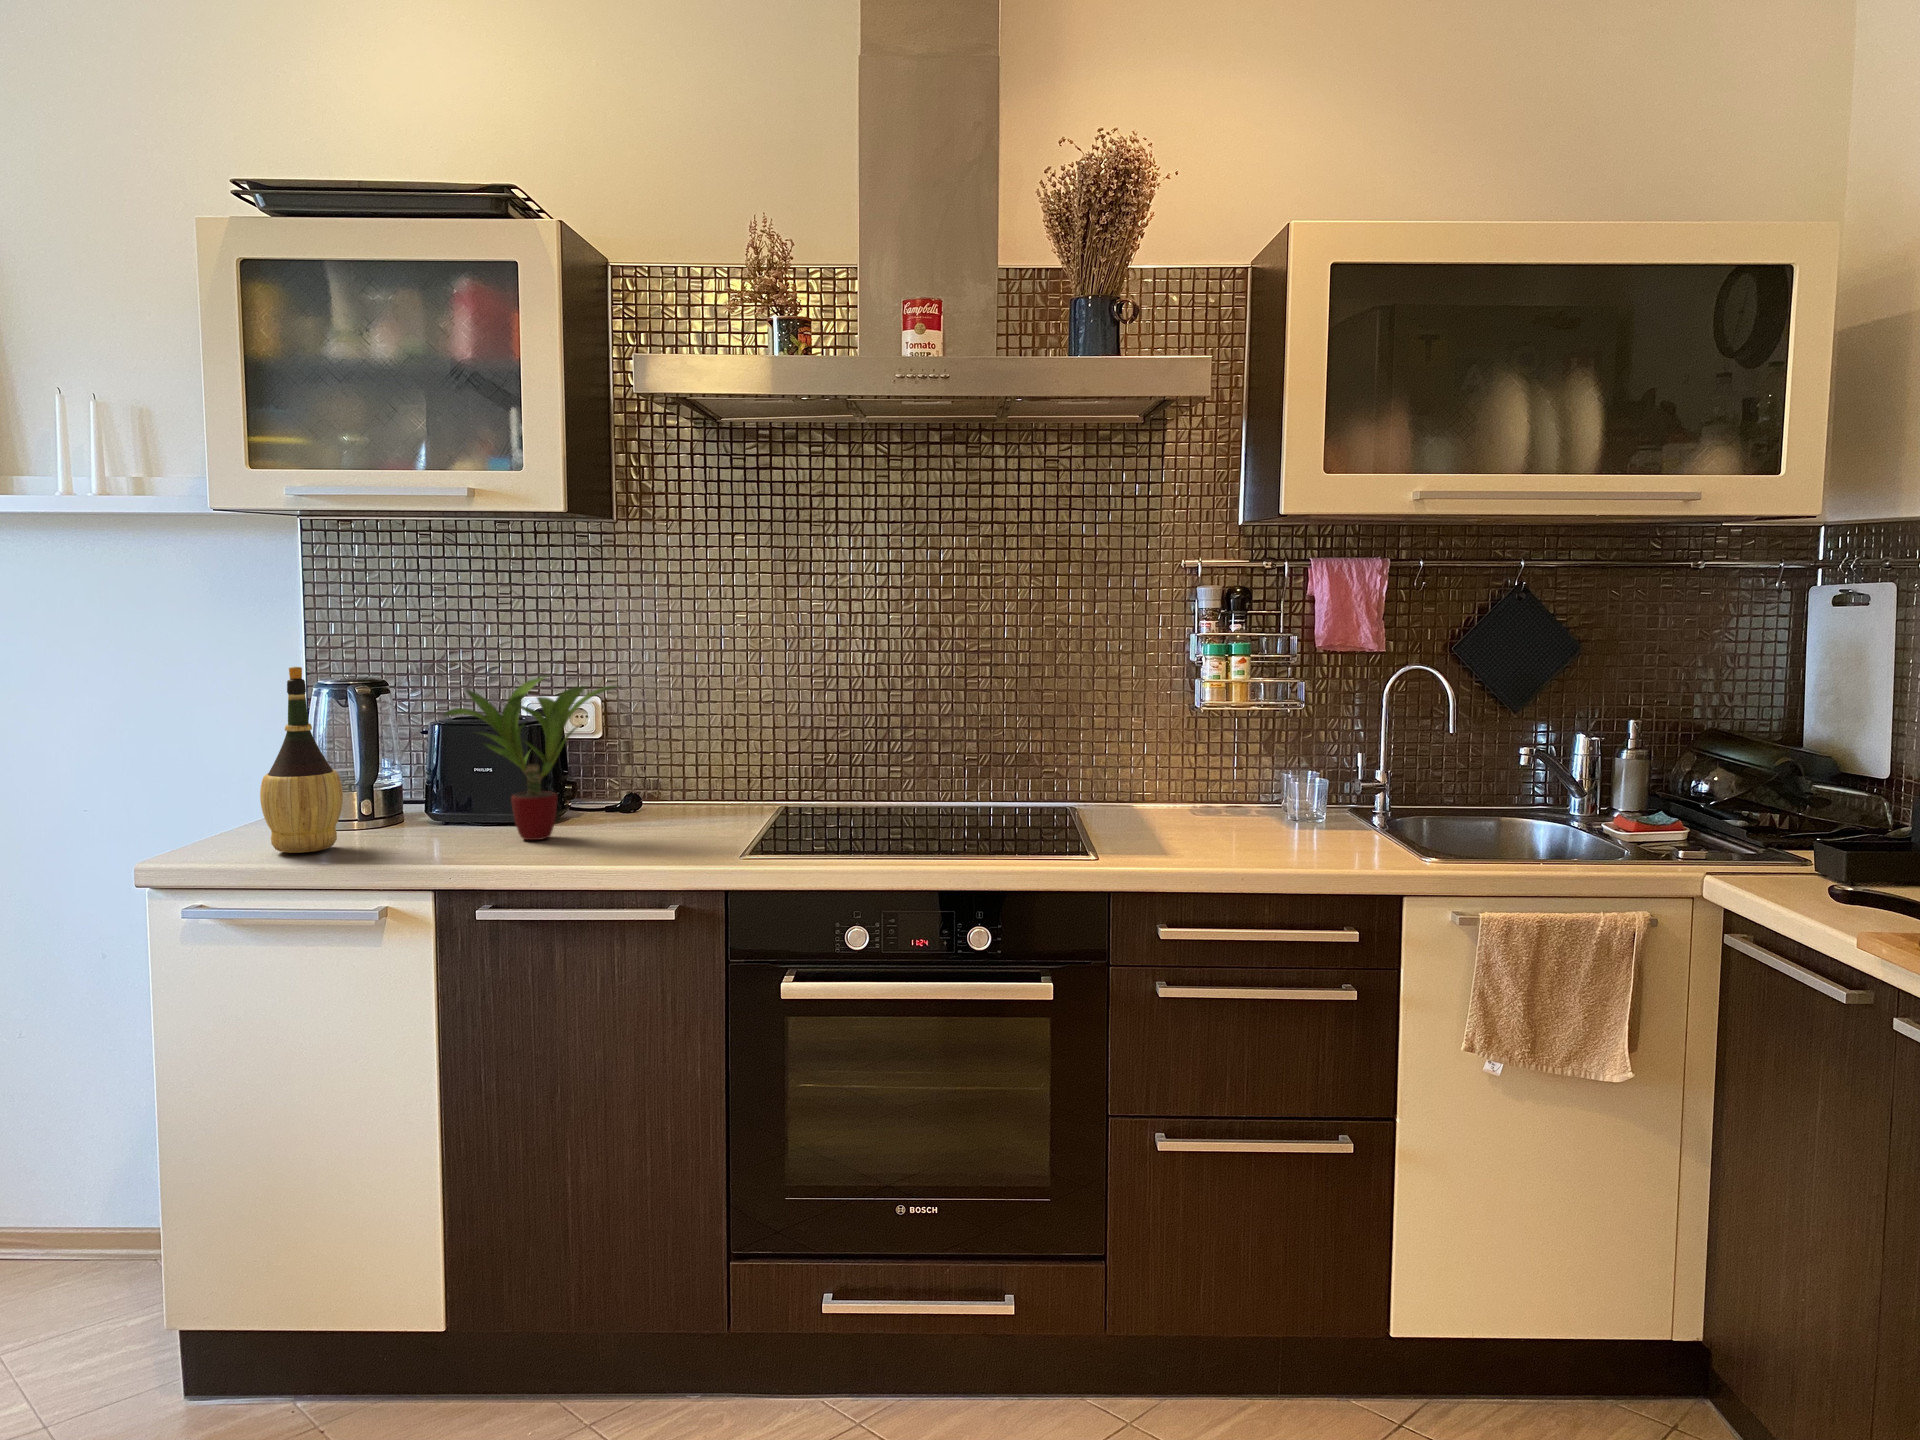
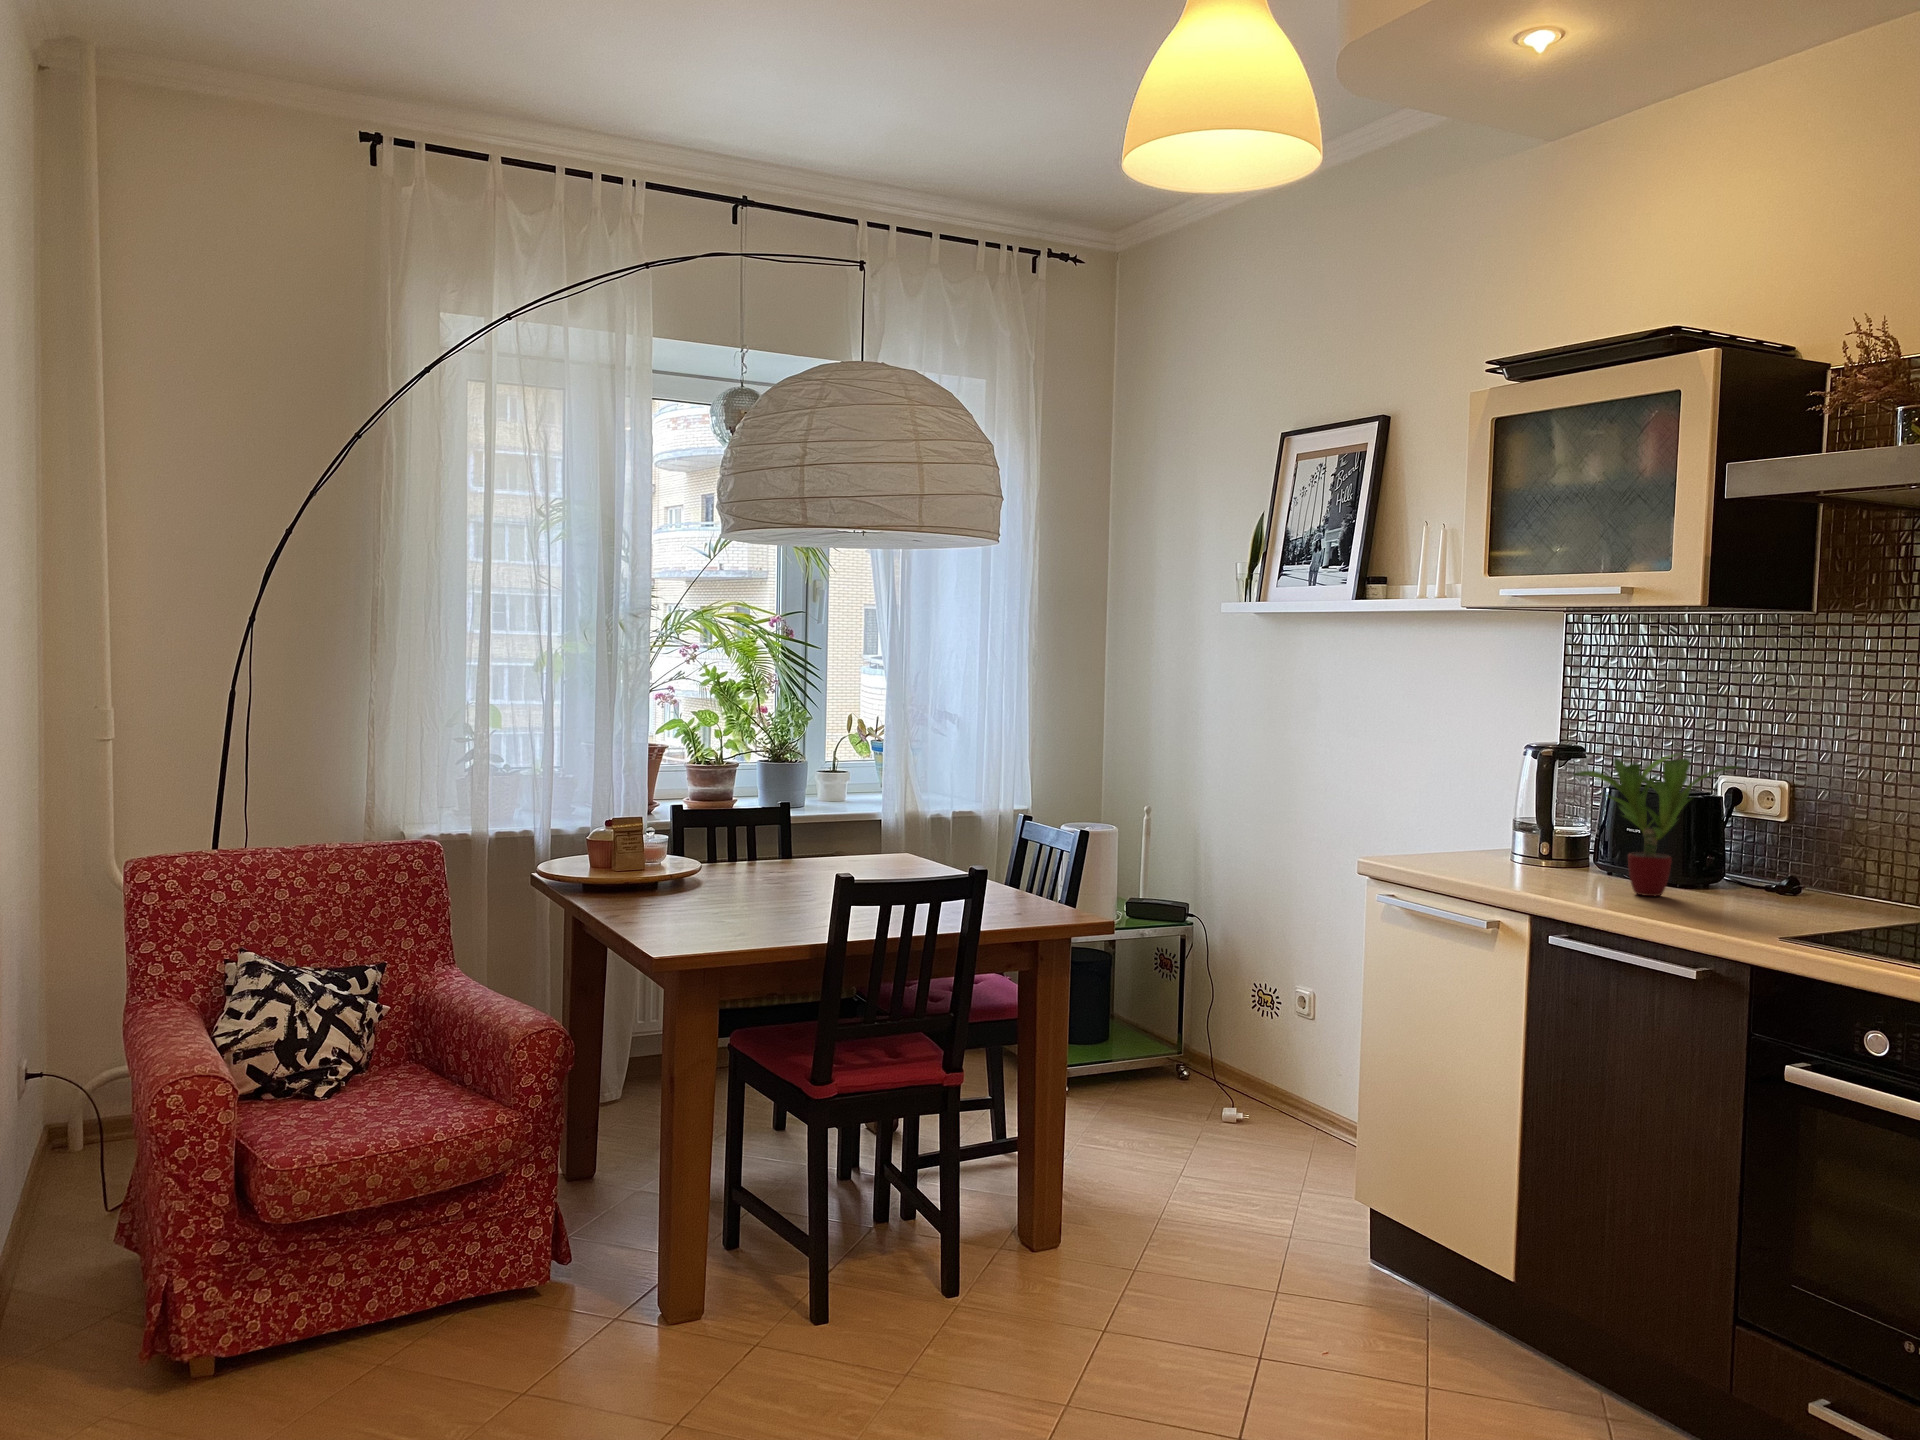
wine bottle: present [260,667,343,853] -> none [1446,727,1507,871]

